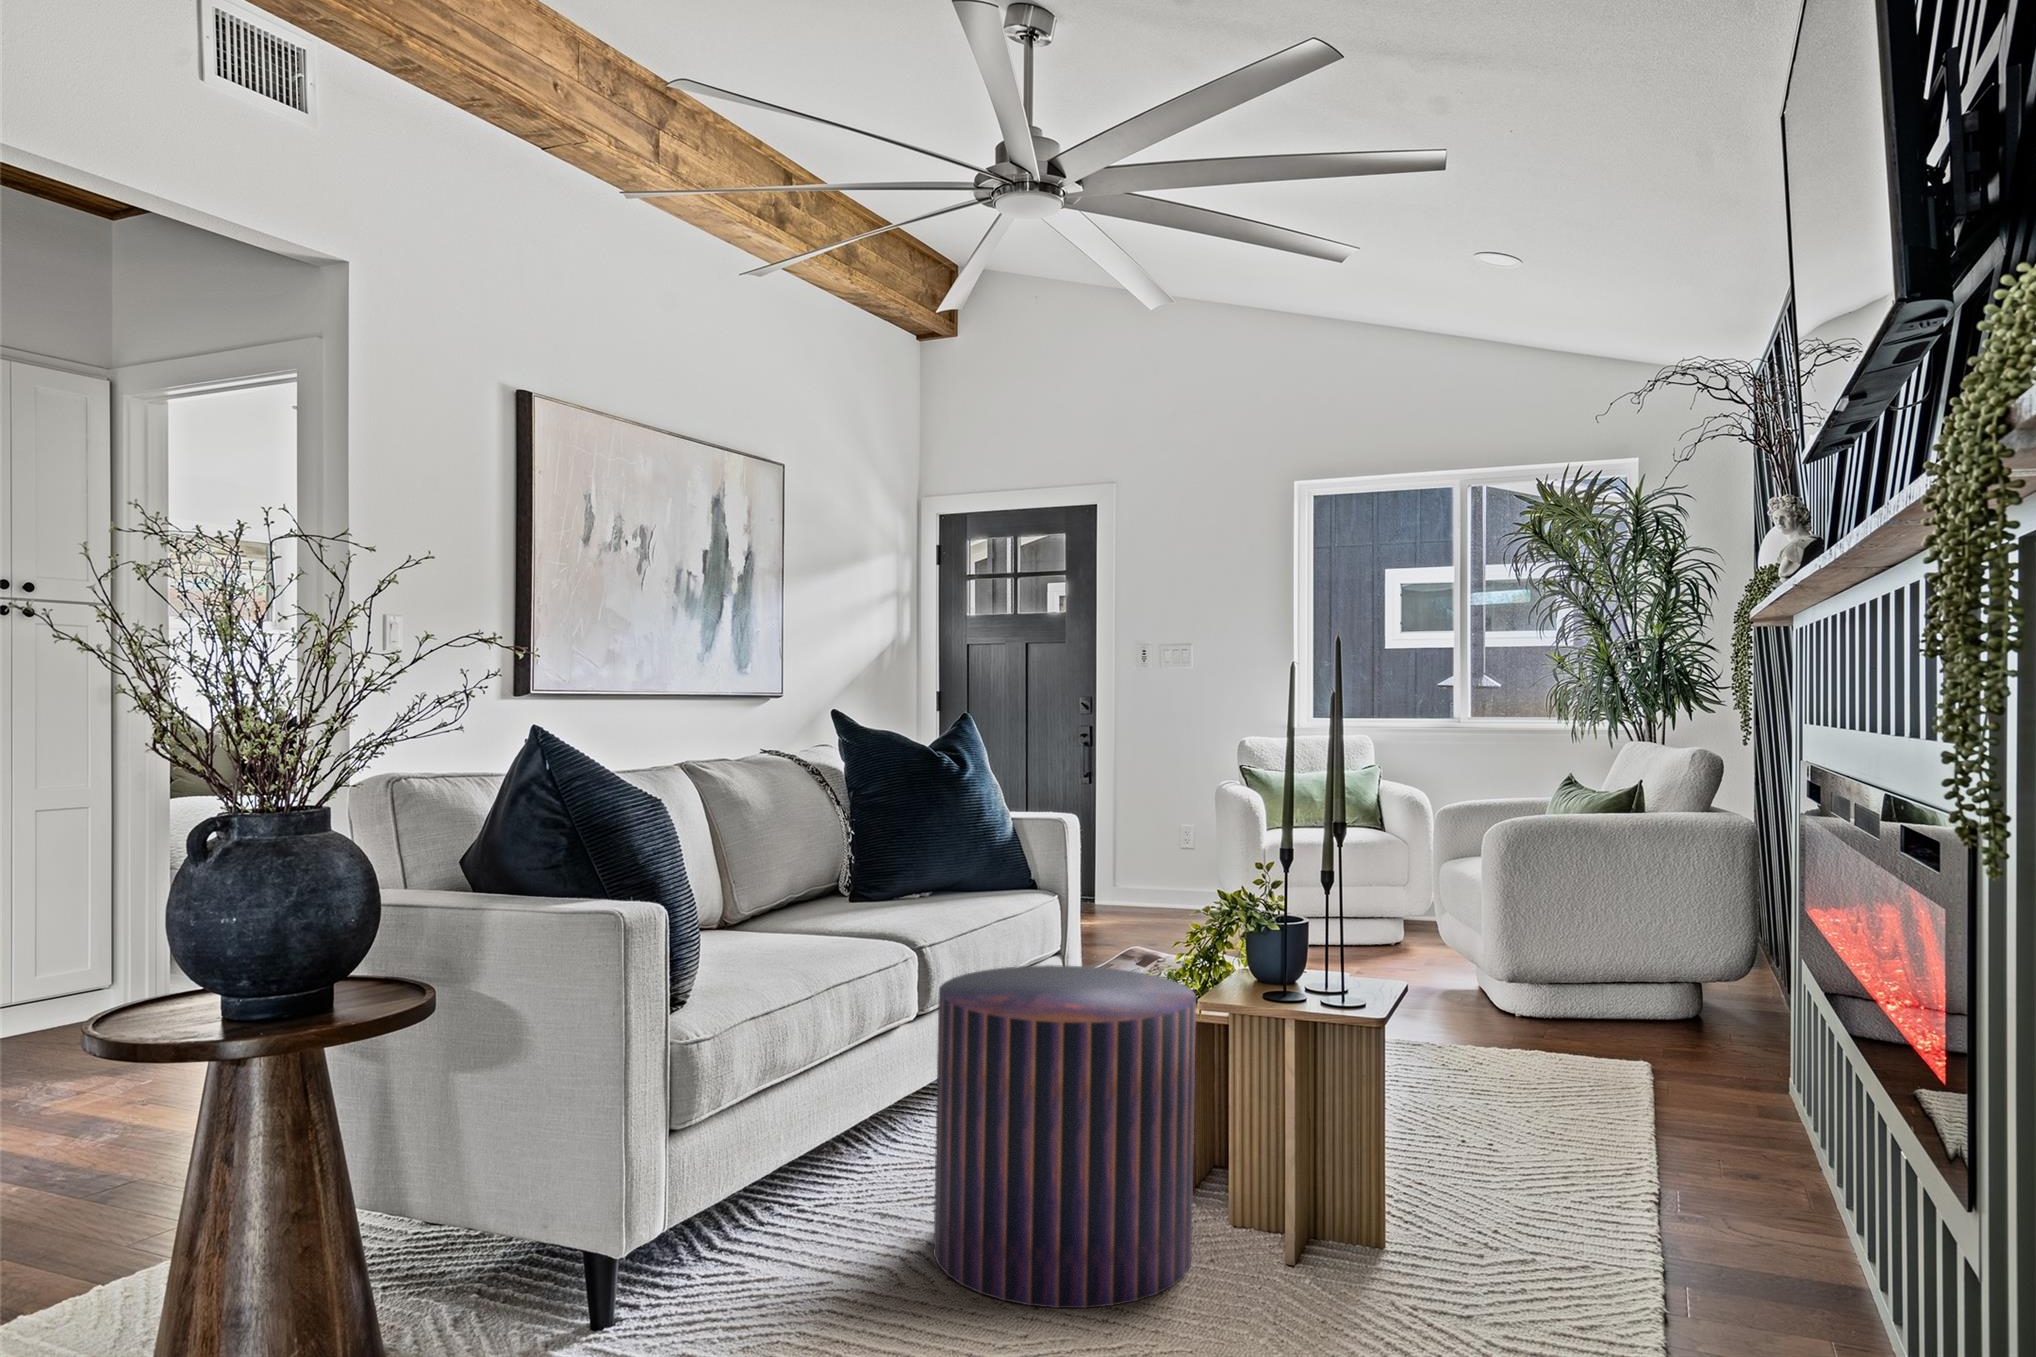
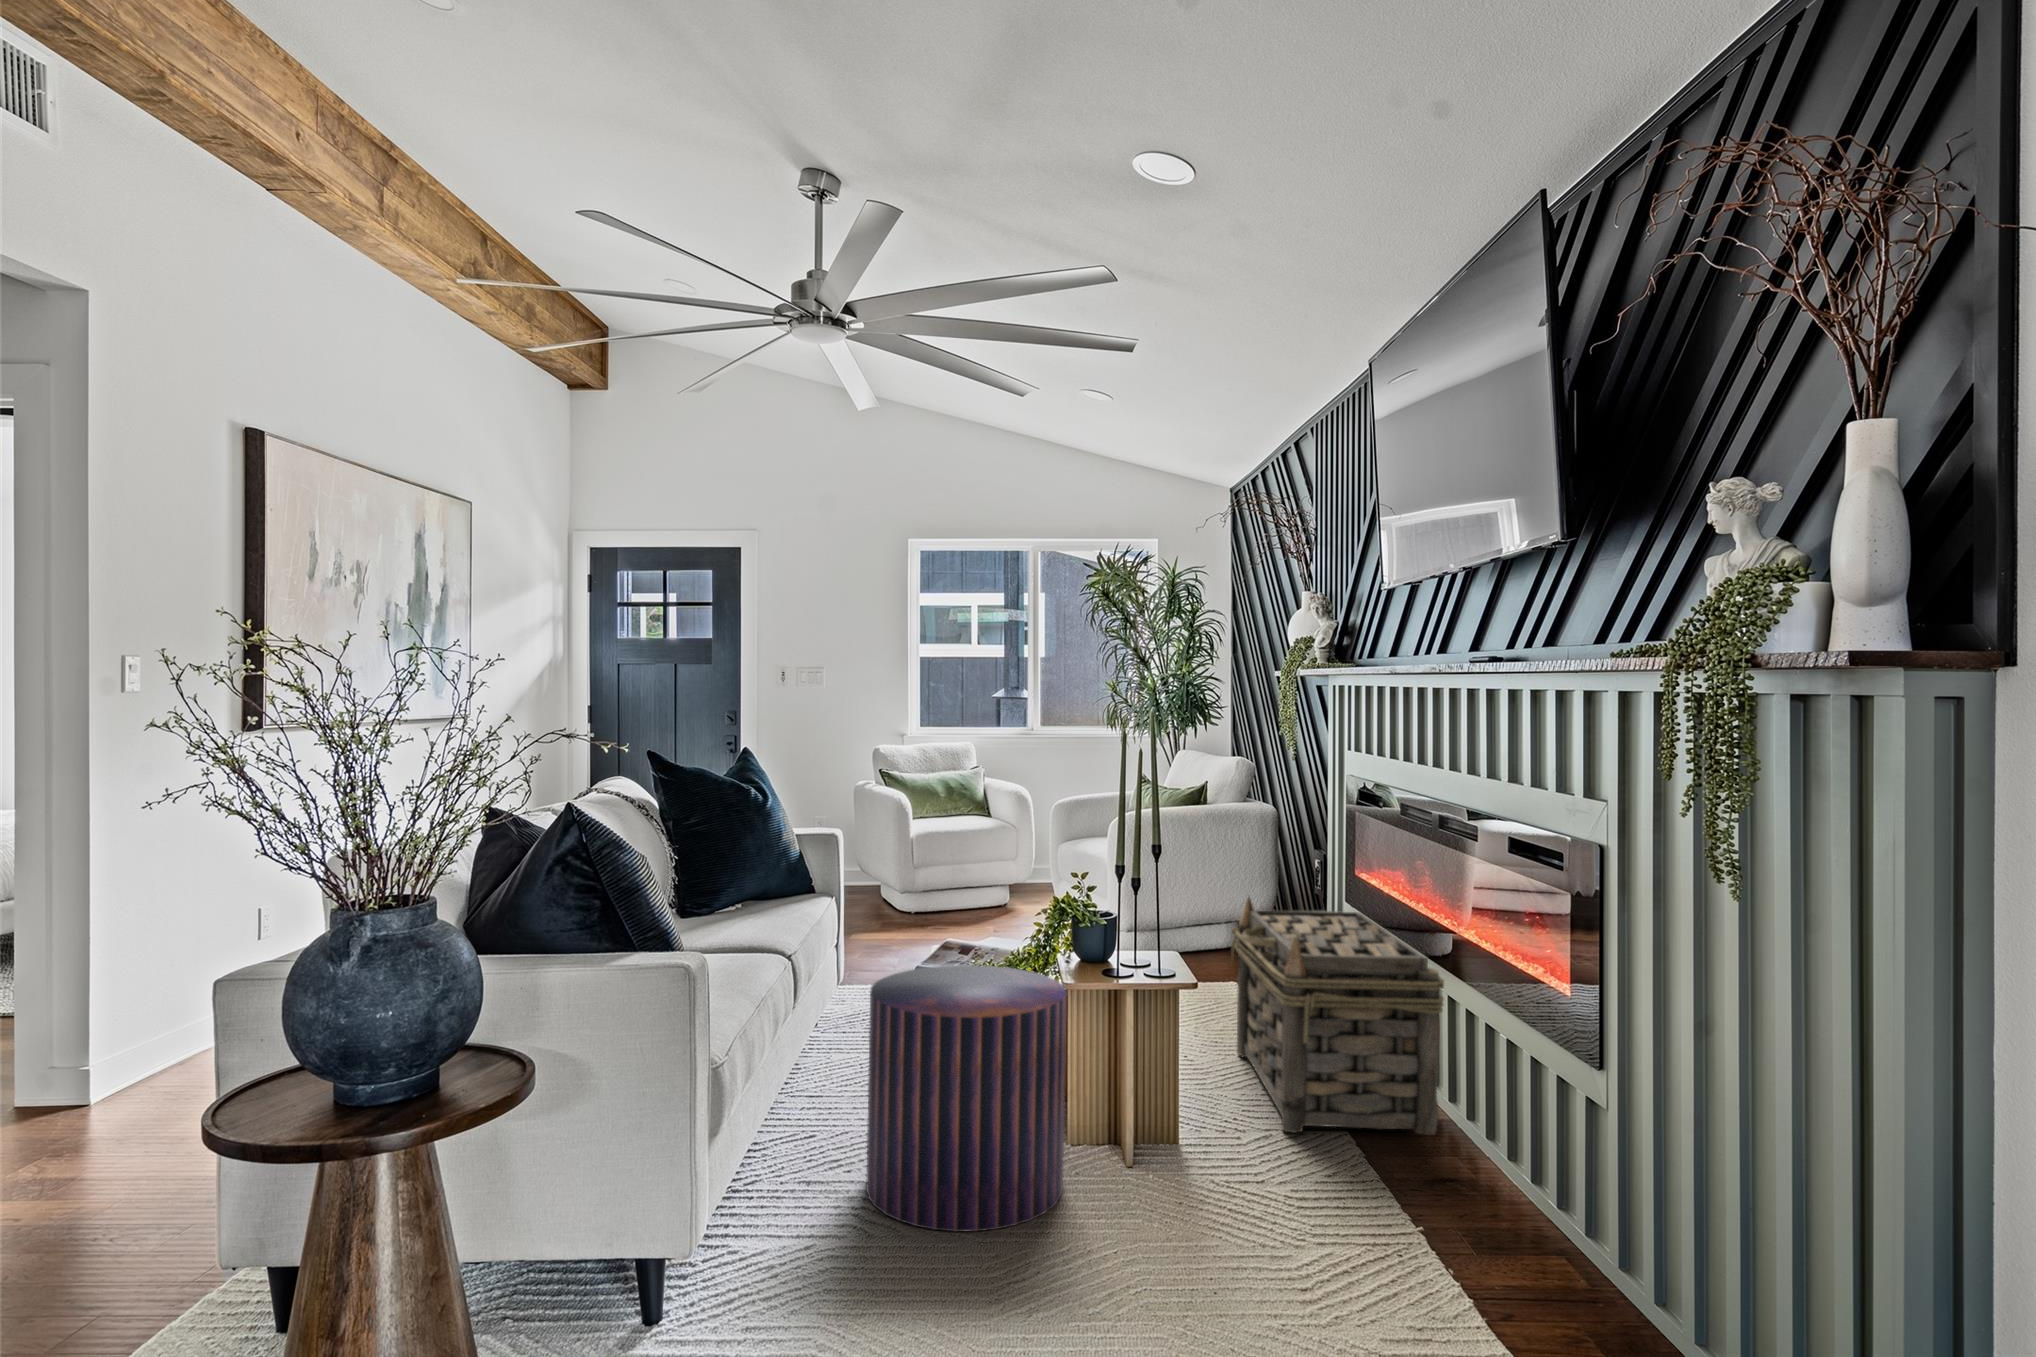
basket: none [1543,919,1844,1306] -> present [1231,897,1444,1135]

